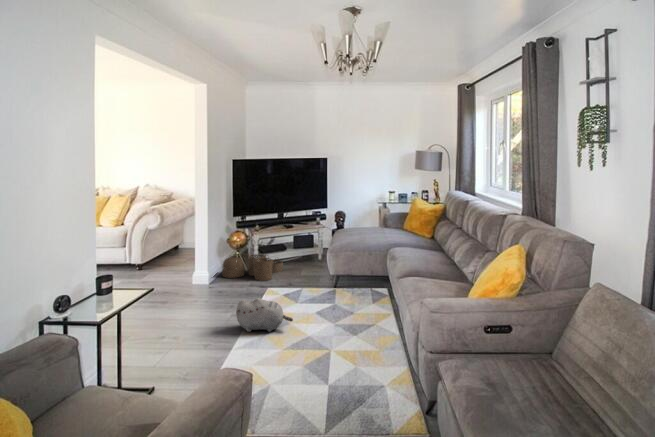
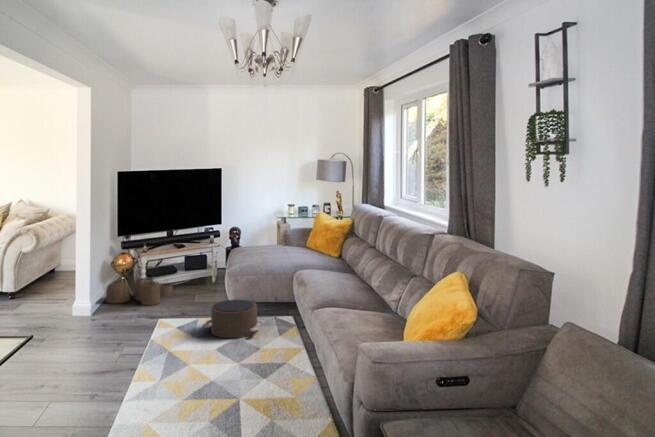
pouf: none [318,277,381,317] -> present [202,300,262,338]
plush toy: present [236,298,293,332] -> none [118,324,174,356]

